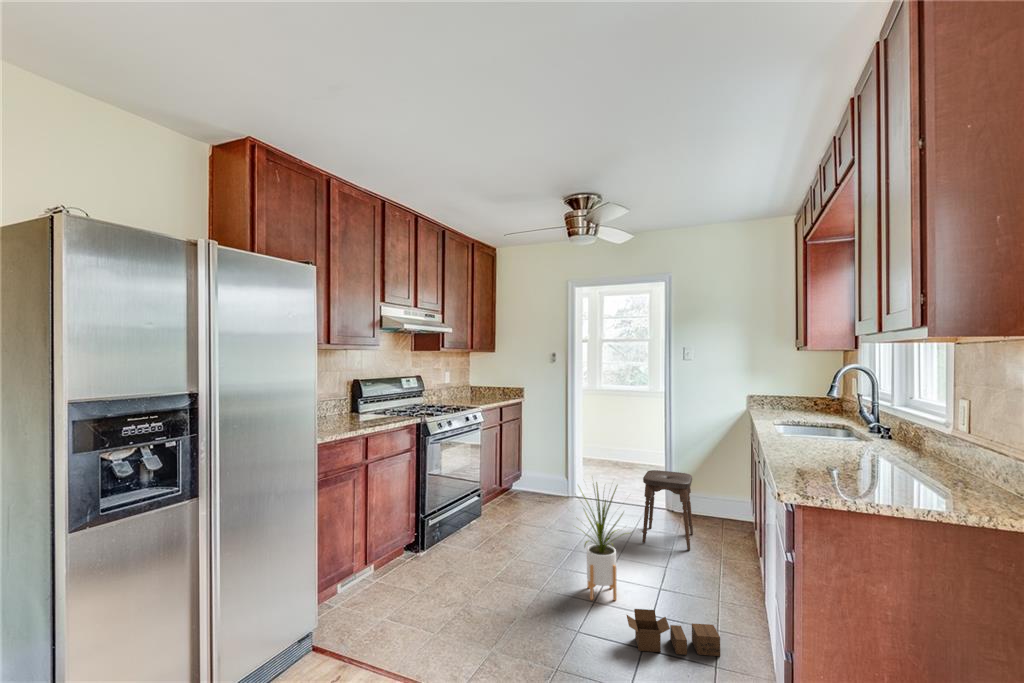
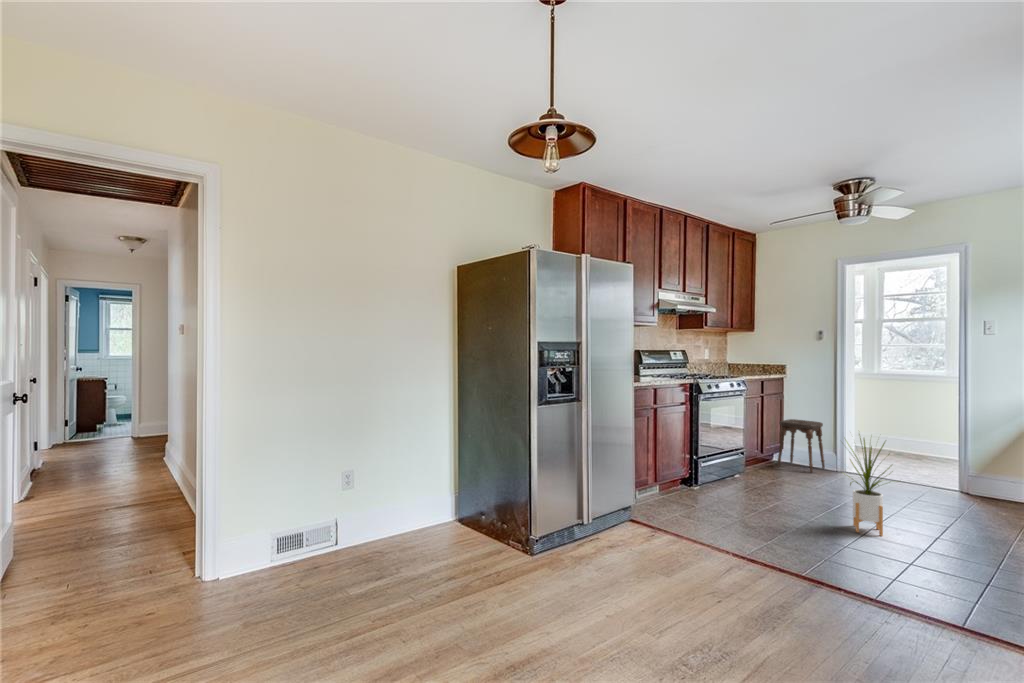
stool: present [642,470,693,550] -> present [777,419,825,473]
cardboard box: present [627,609,720,656] -> none [890,533,986,577]

